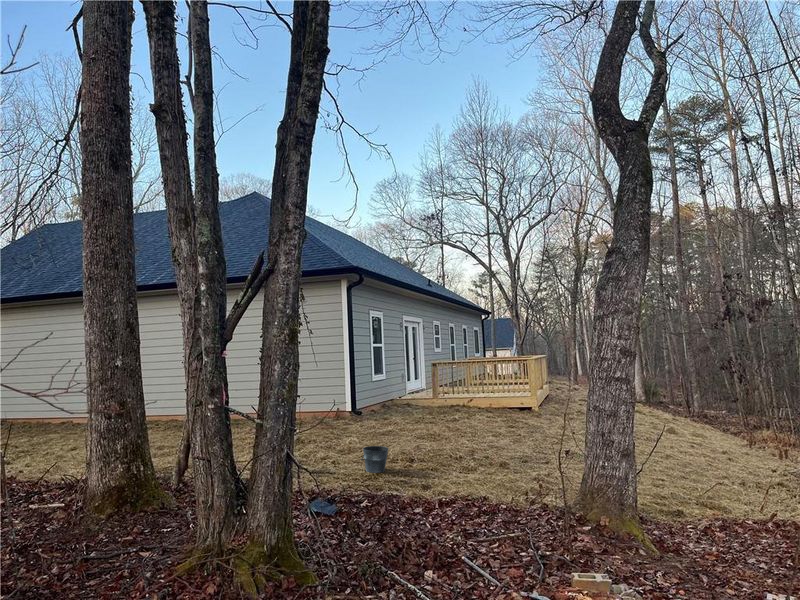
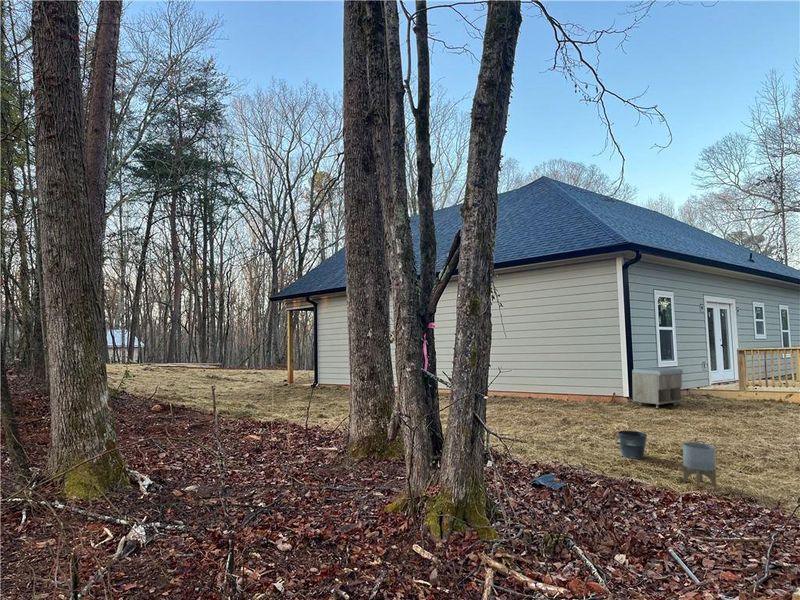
storage bench: none [354,382,394,420] -> present [632,368,683,408]
planter: none [426,451,451,491] -> present [683,442,716,488]

